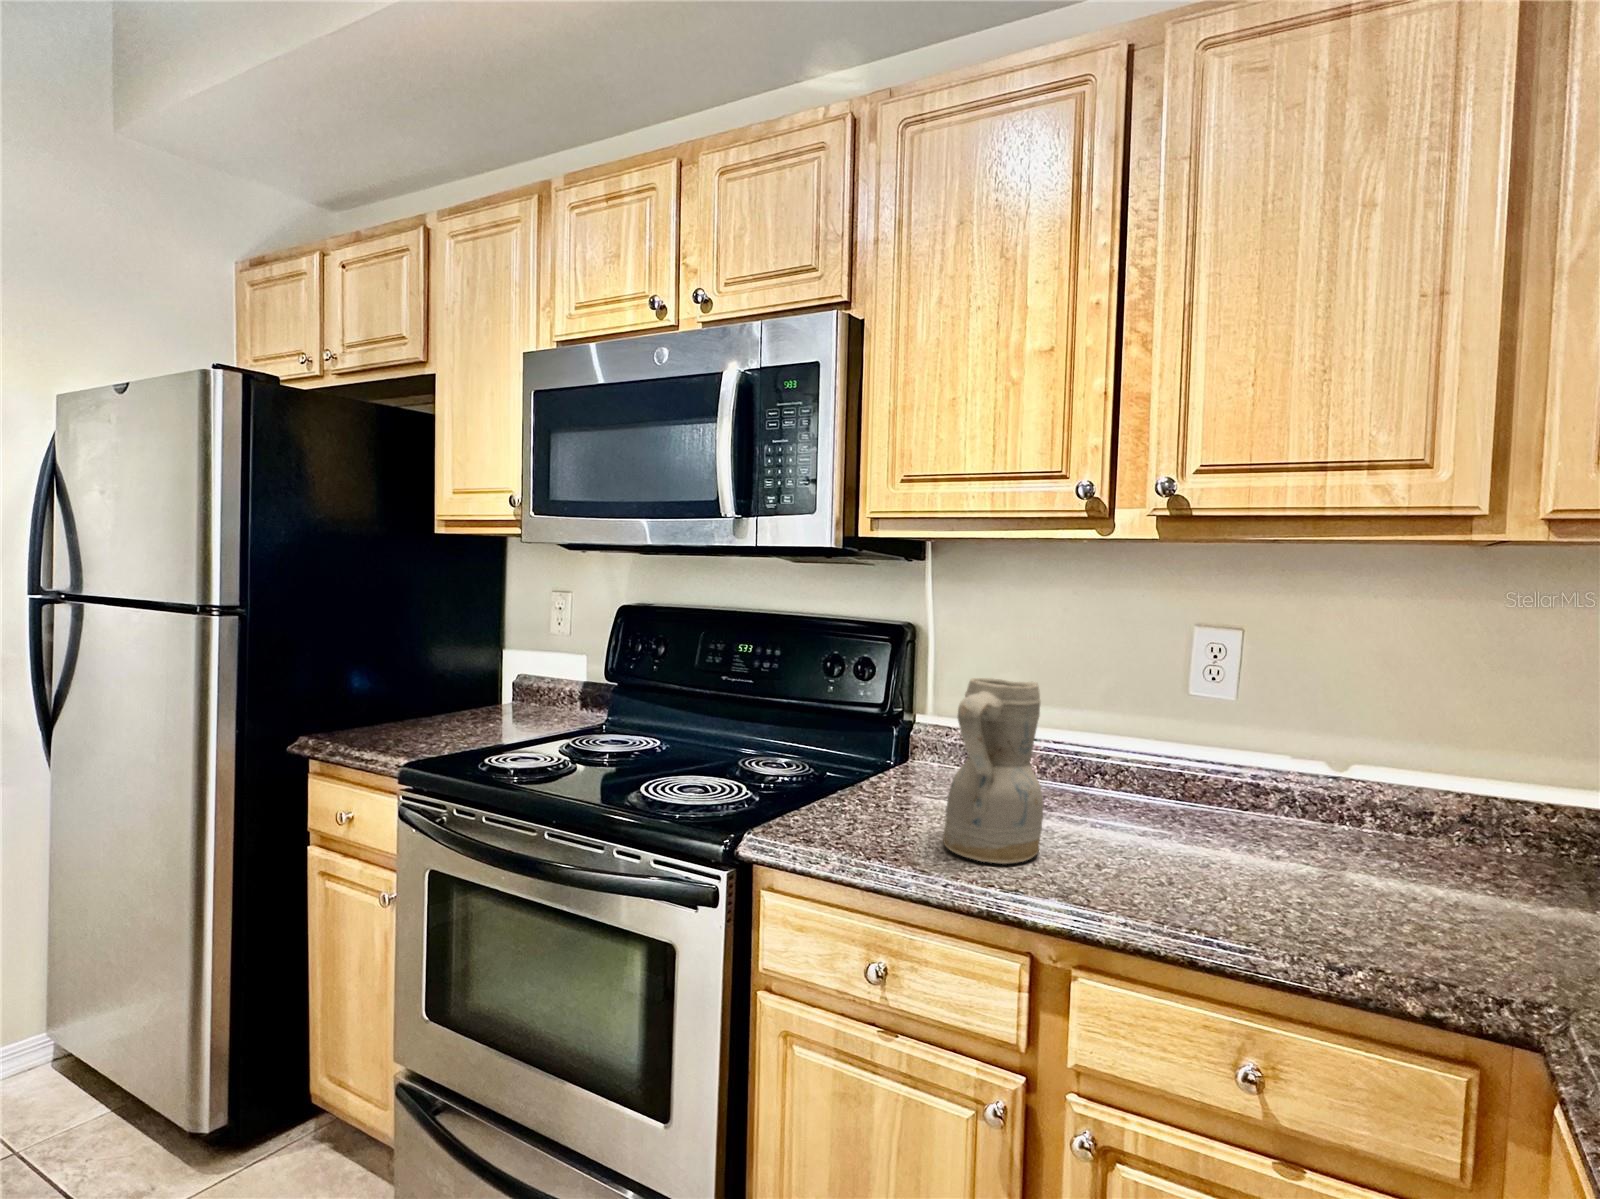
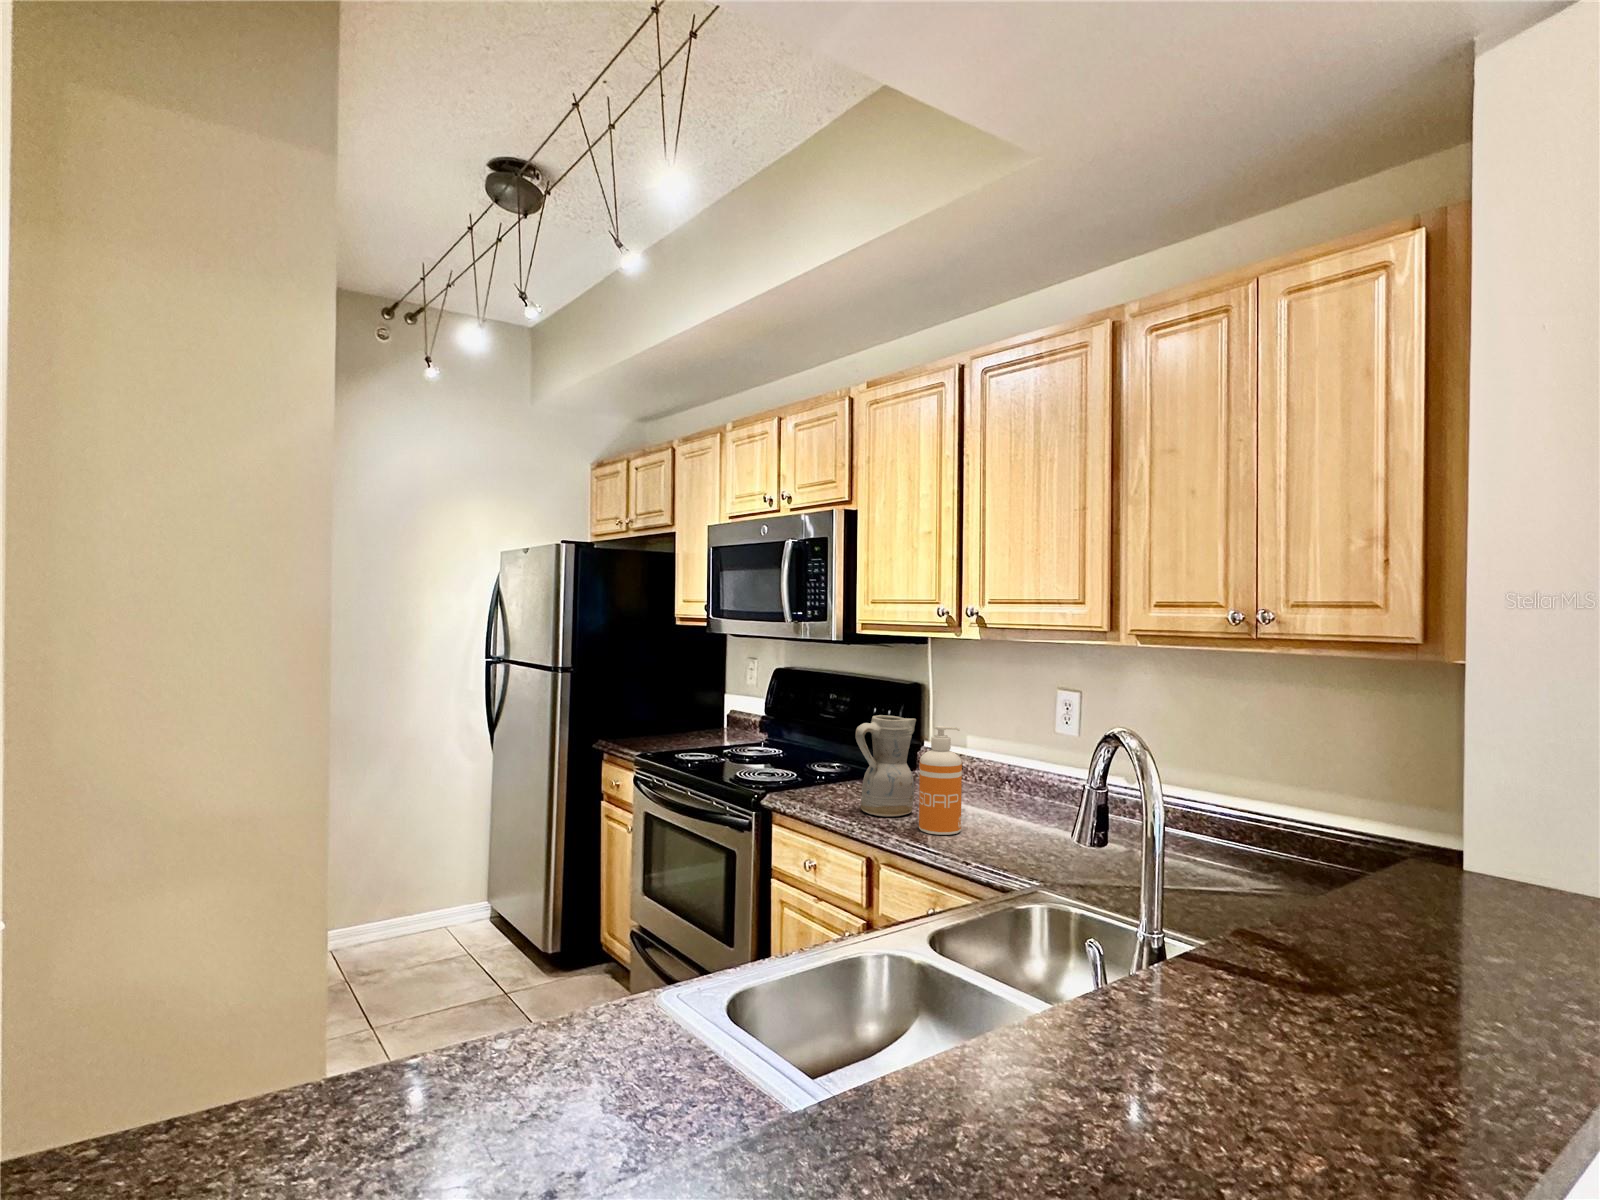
soap dispenser: none [1101,694,1187,898] -> present [919,726,962,835]

